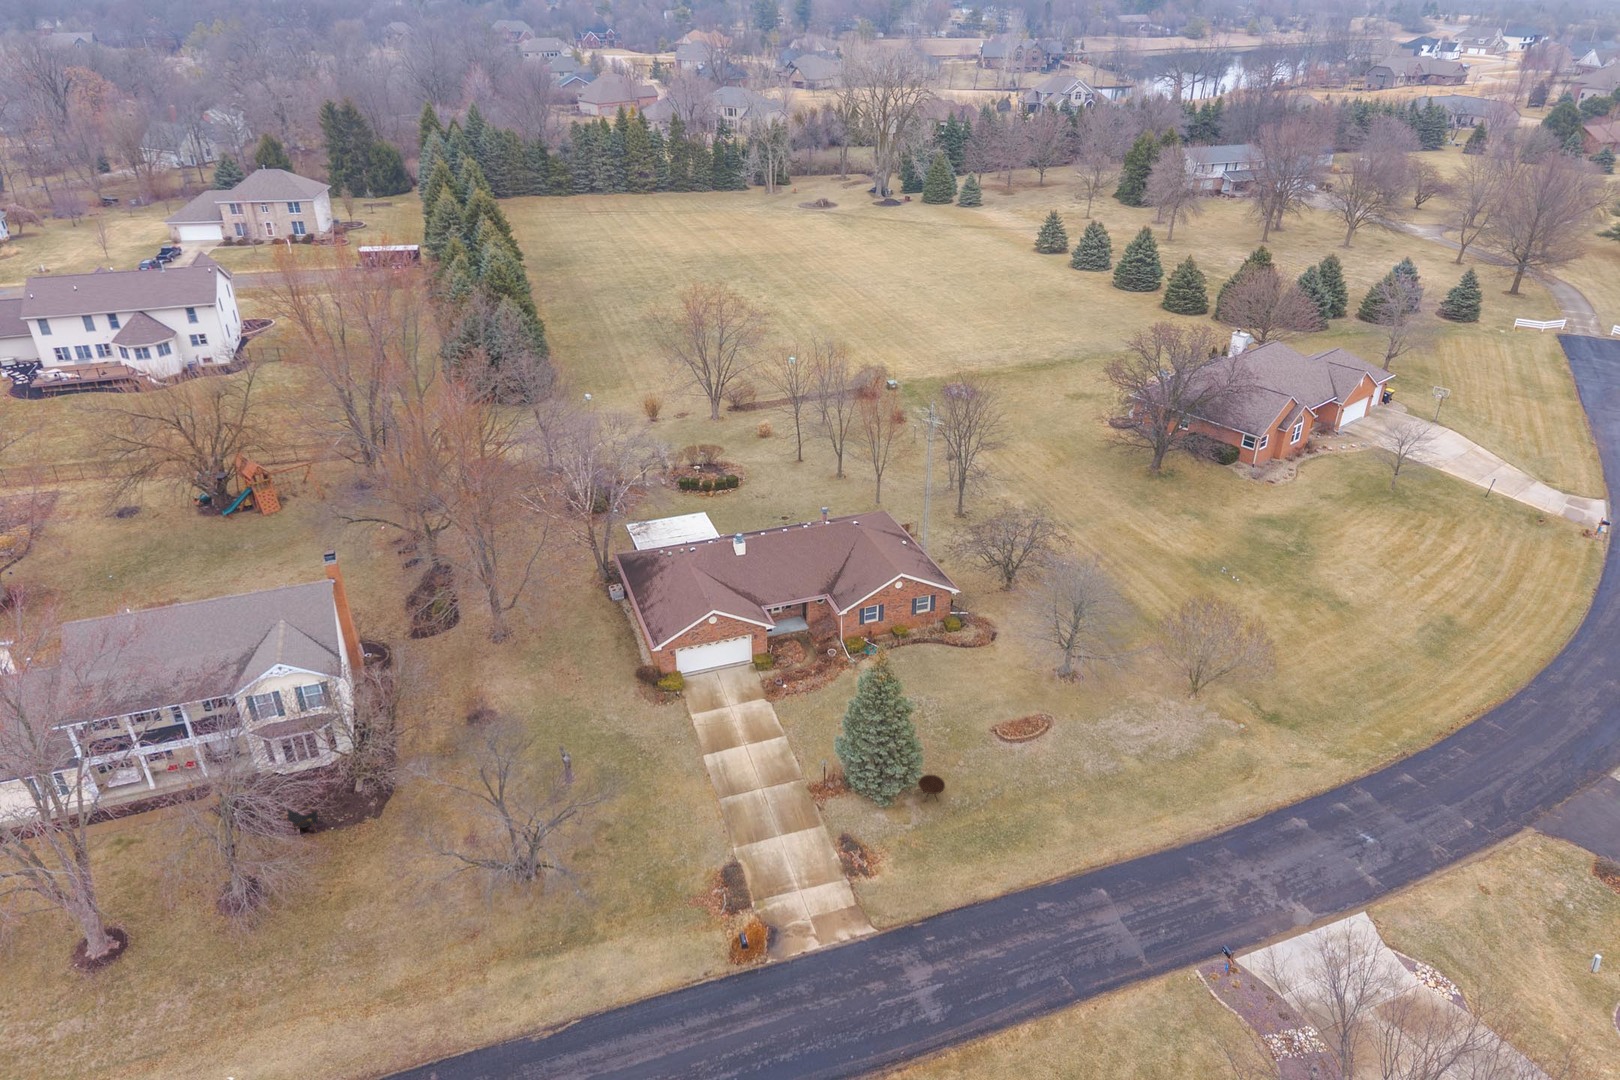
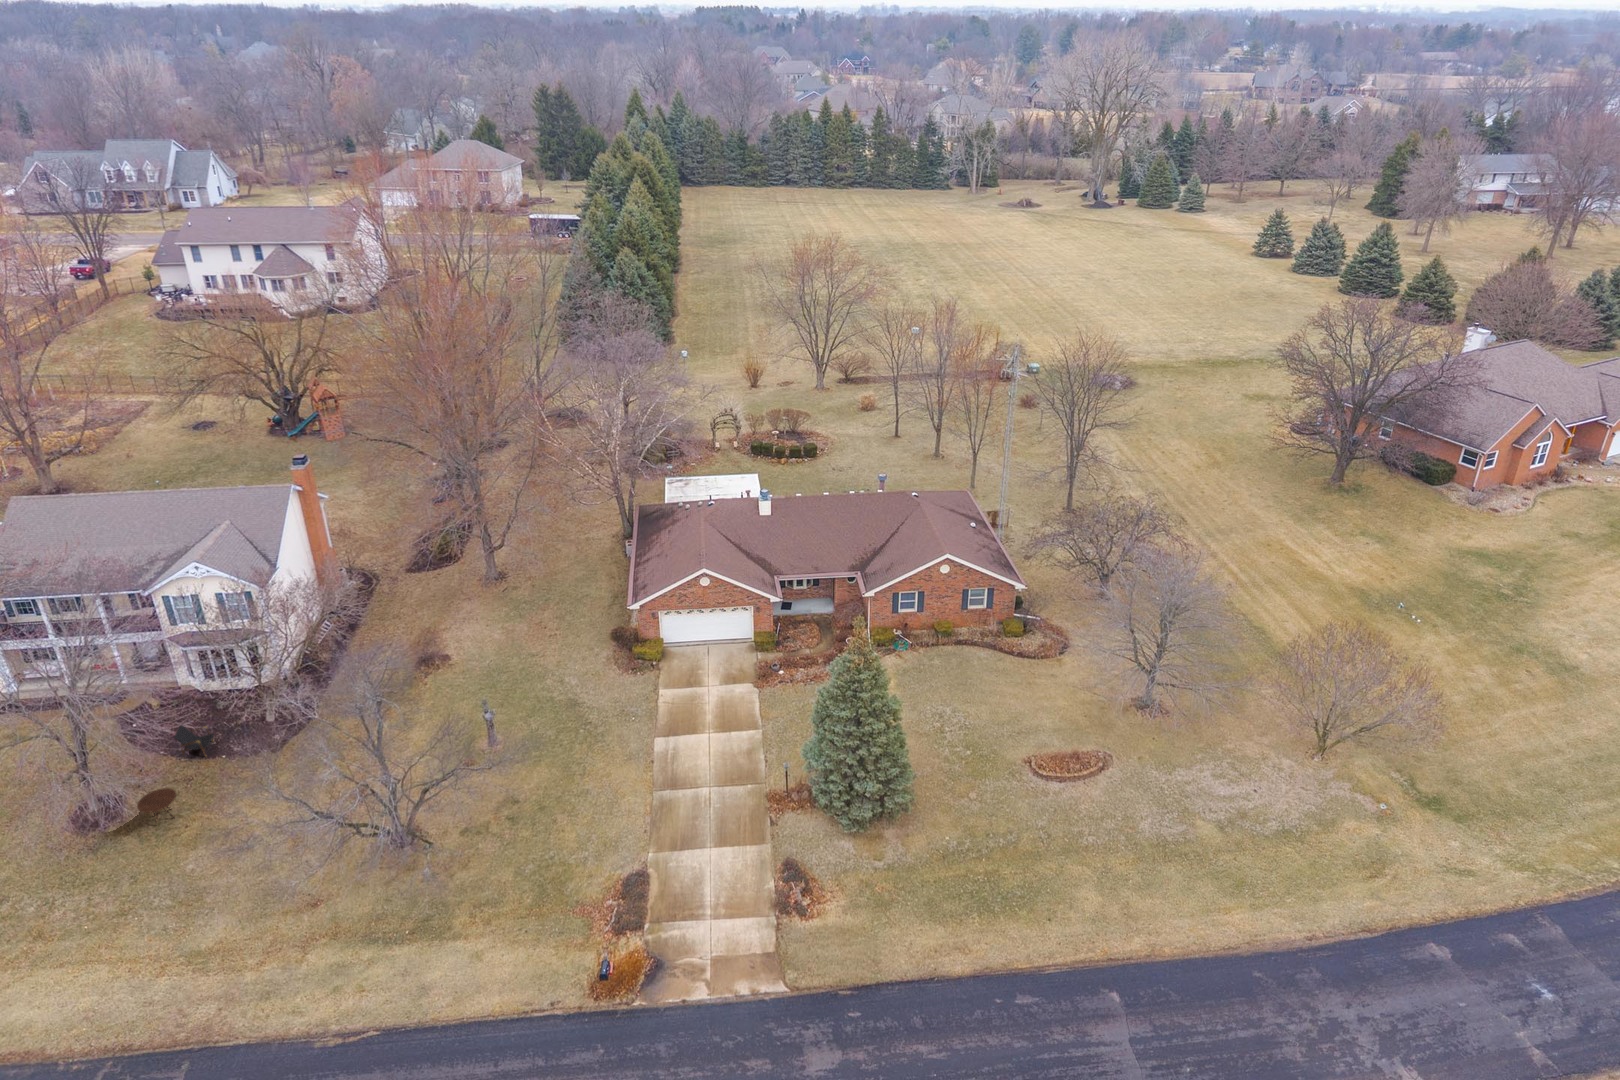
round table: present [918,775,945,795] -> present [137,788,176,817]

